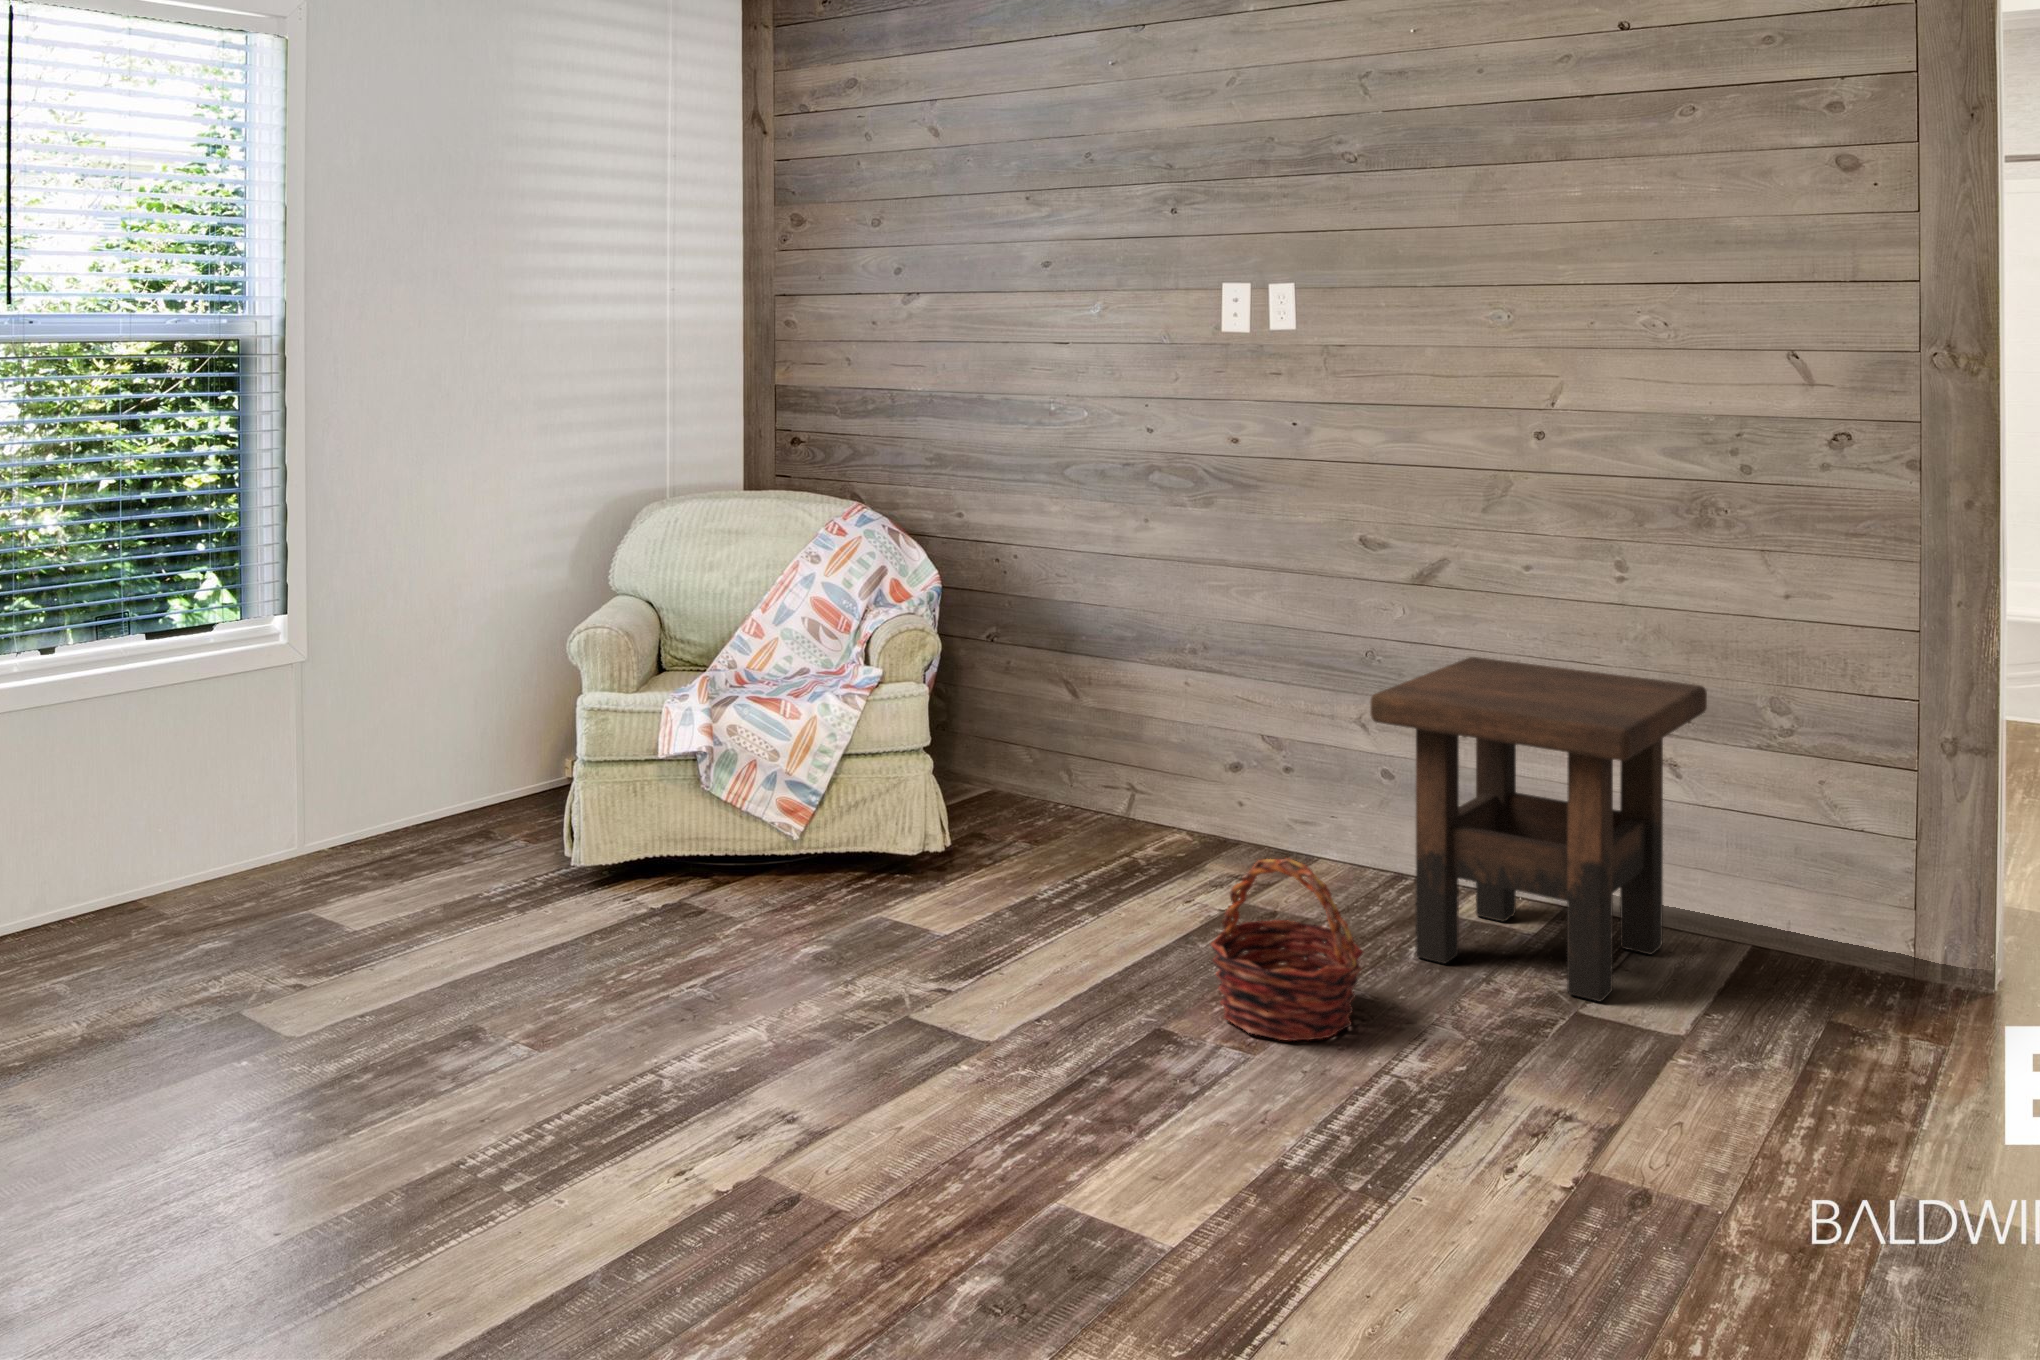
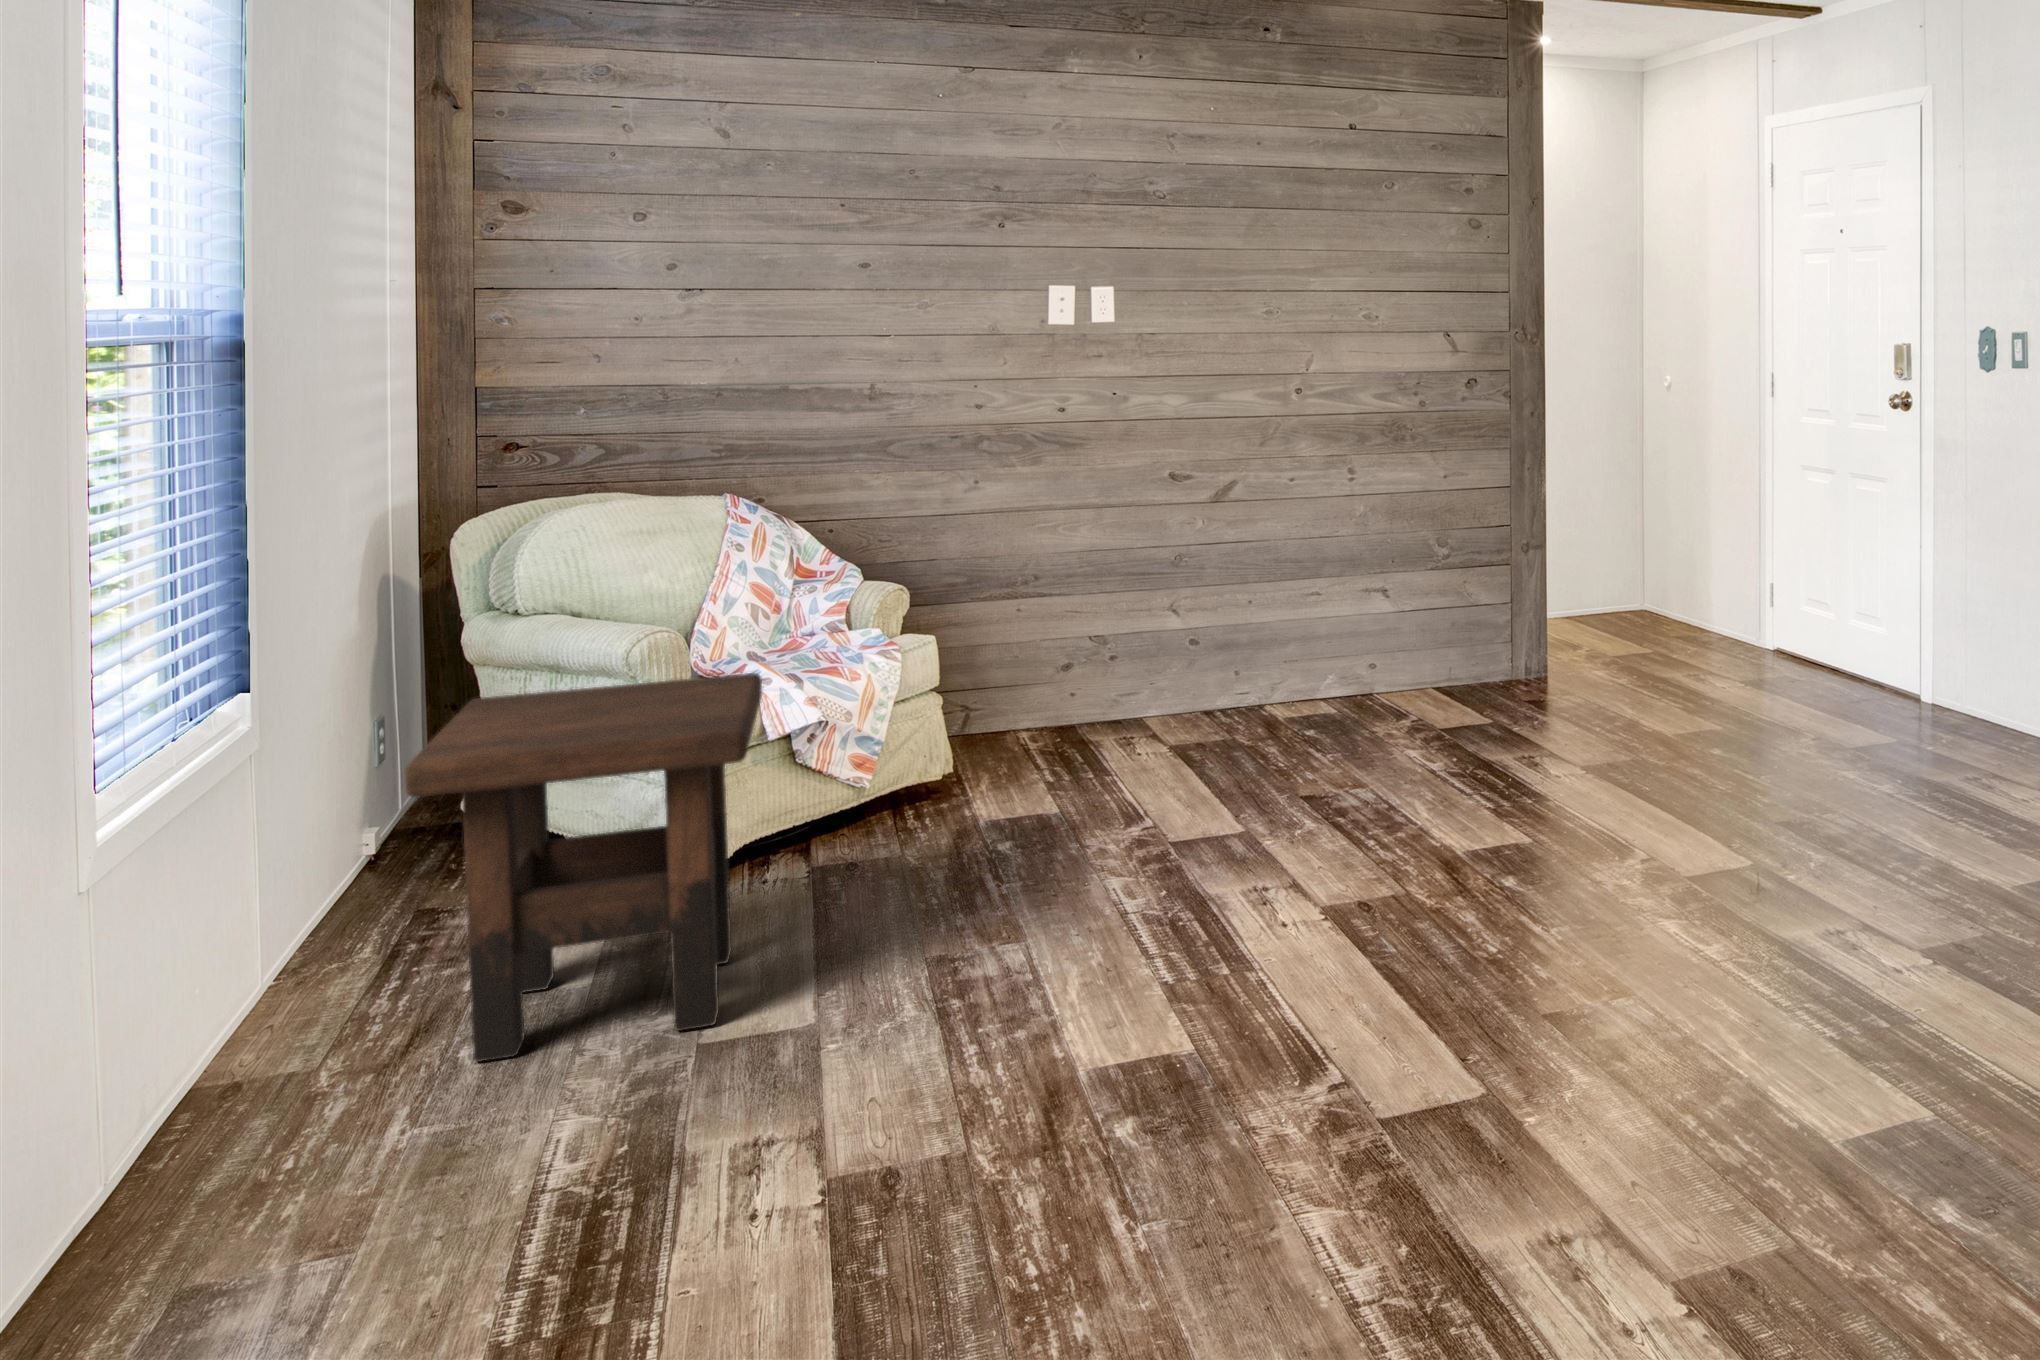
basket: present [1210,858,1363,1041] -> none [243,991,470,1232]

